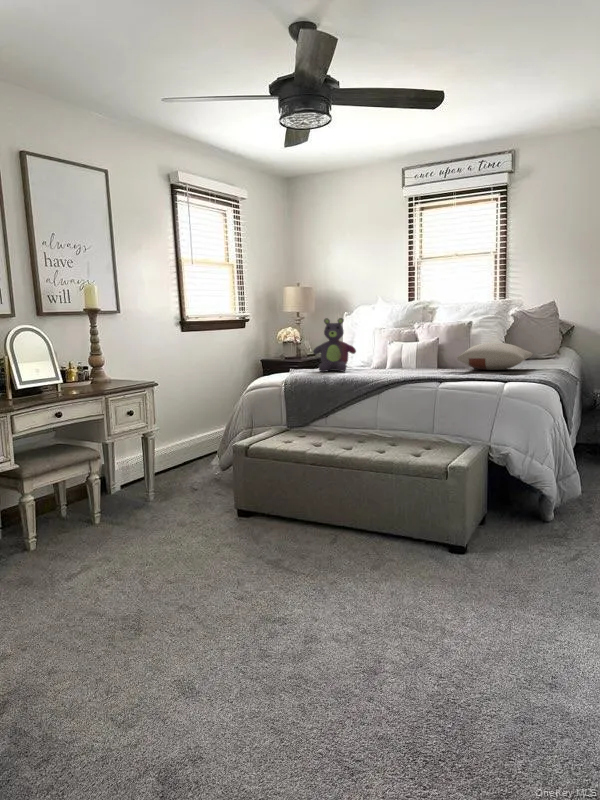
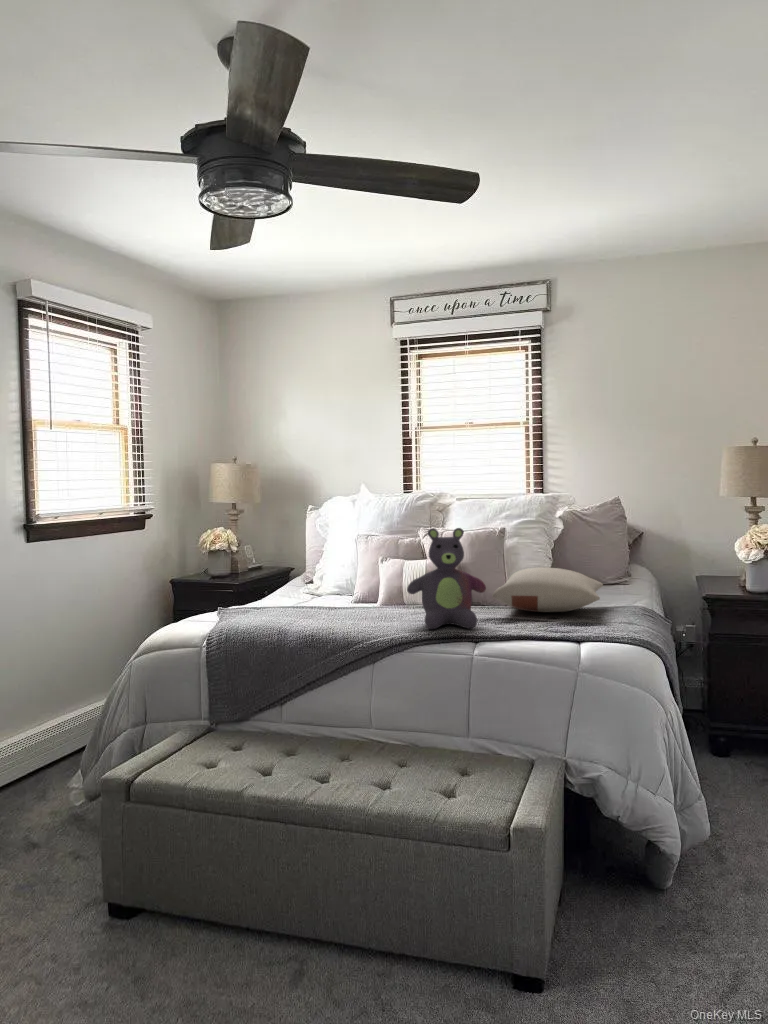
stuffed bear: present [313,318,356,372] -> present [407,528,486,629]

